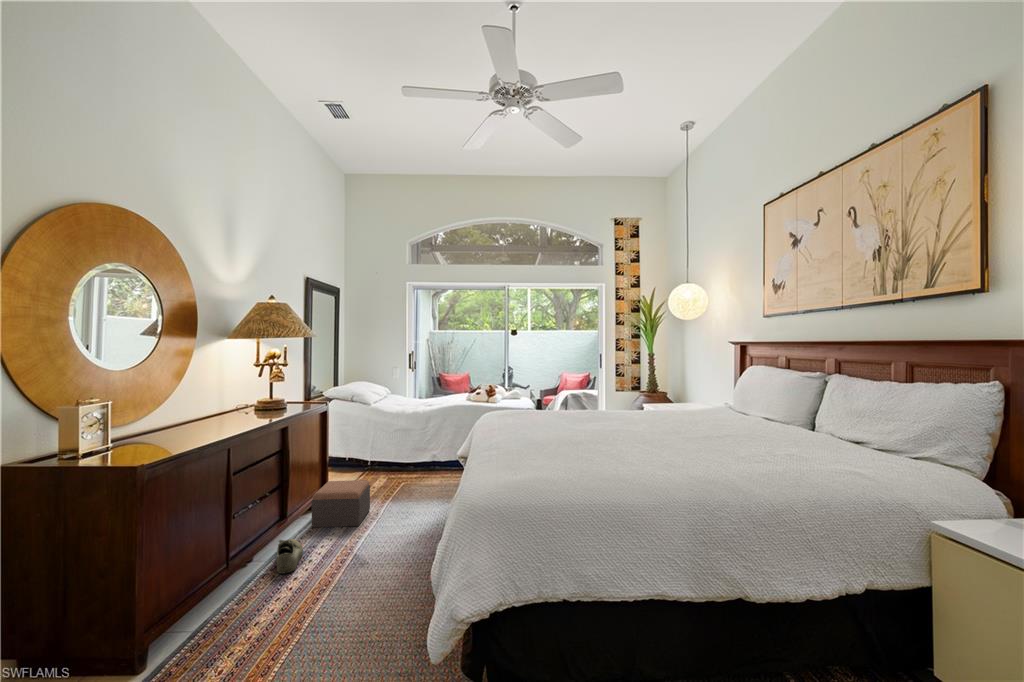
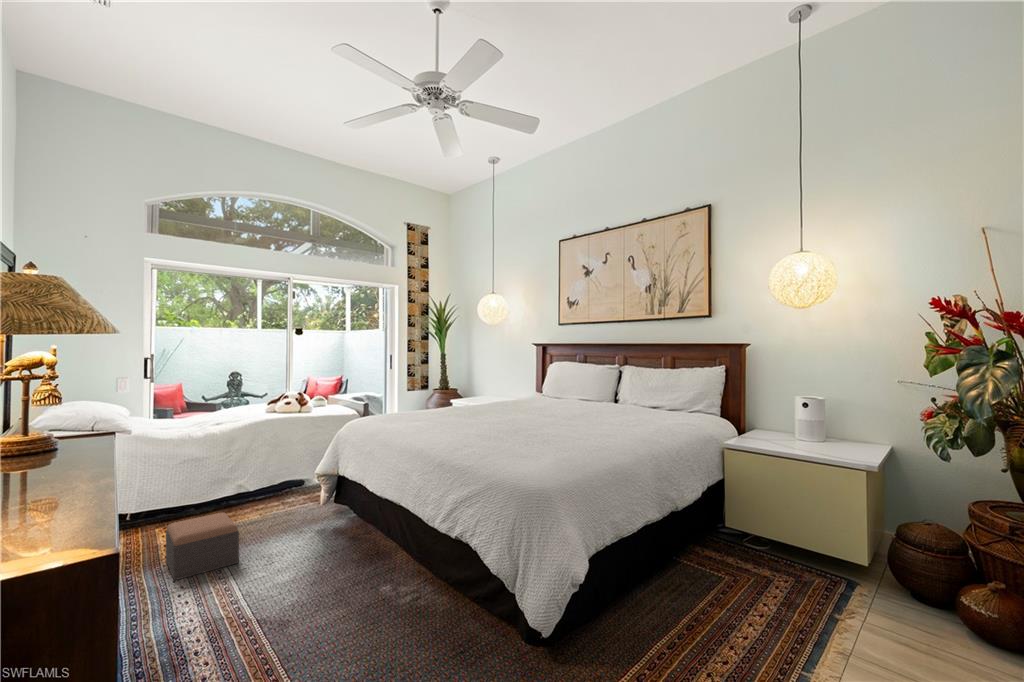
shoe: present [277,539,303,574] -> none [177,589,229,627]

